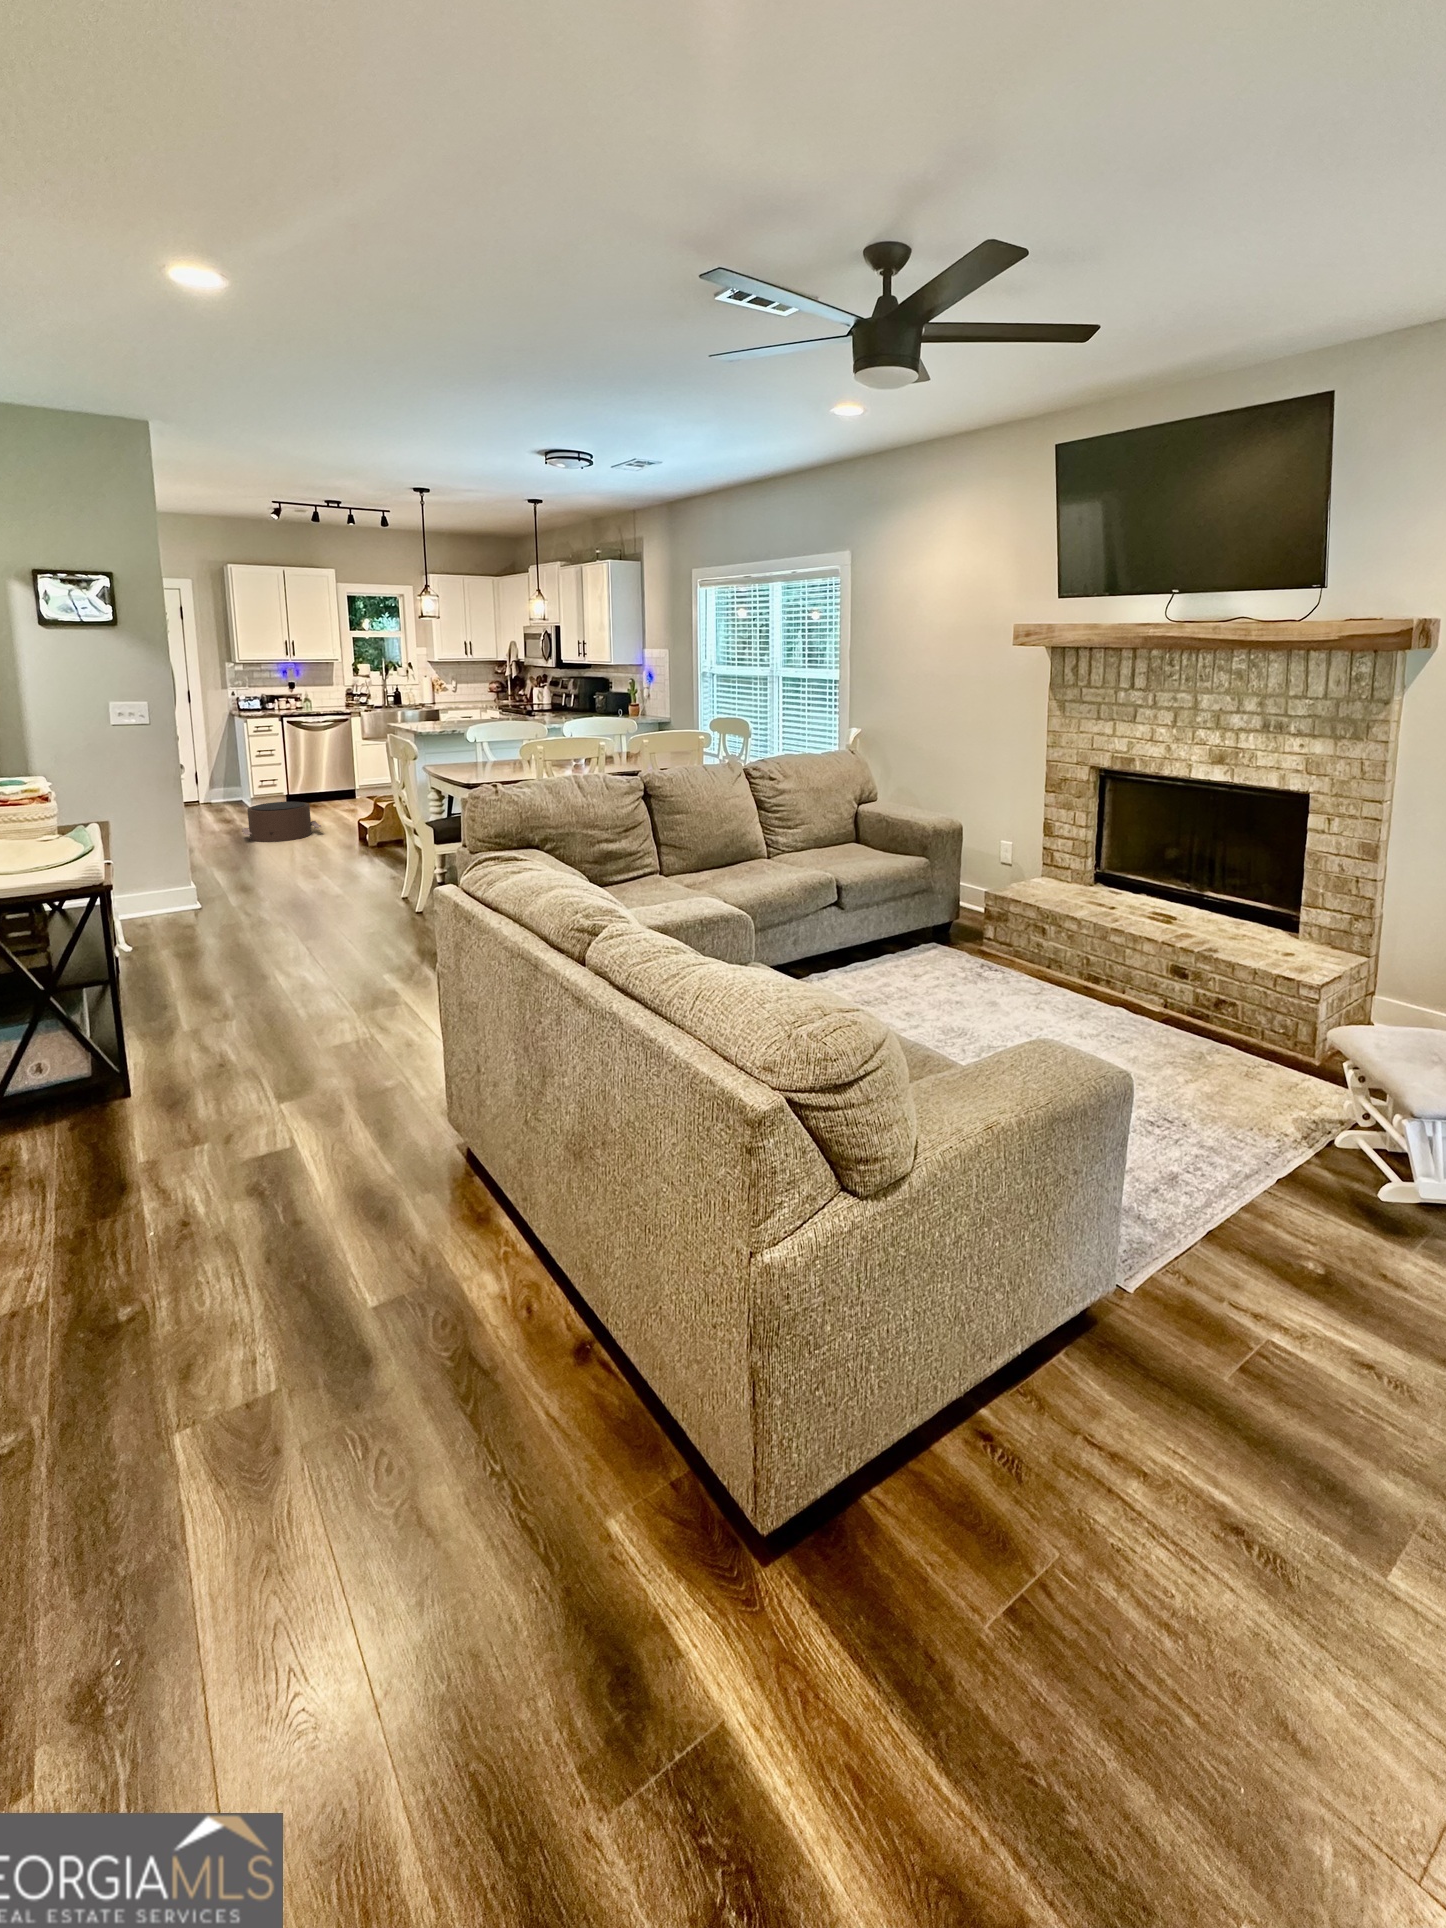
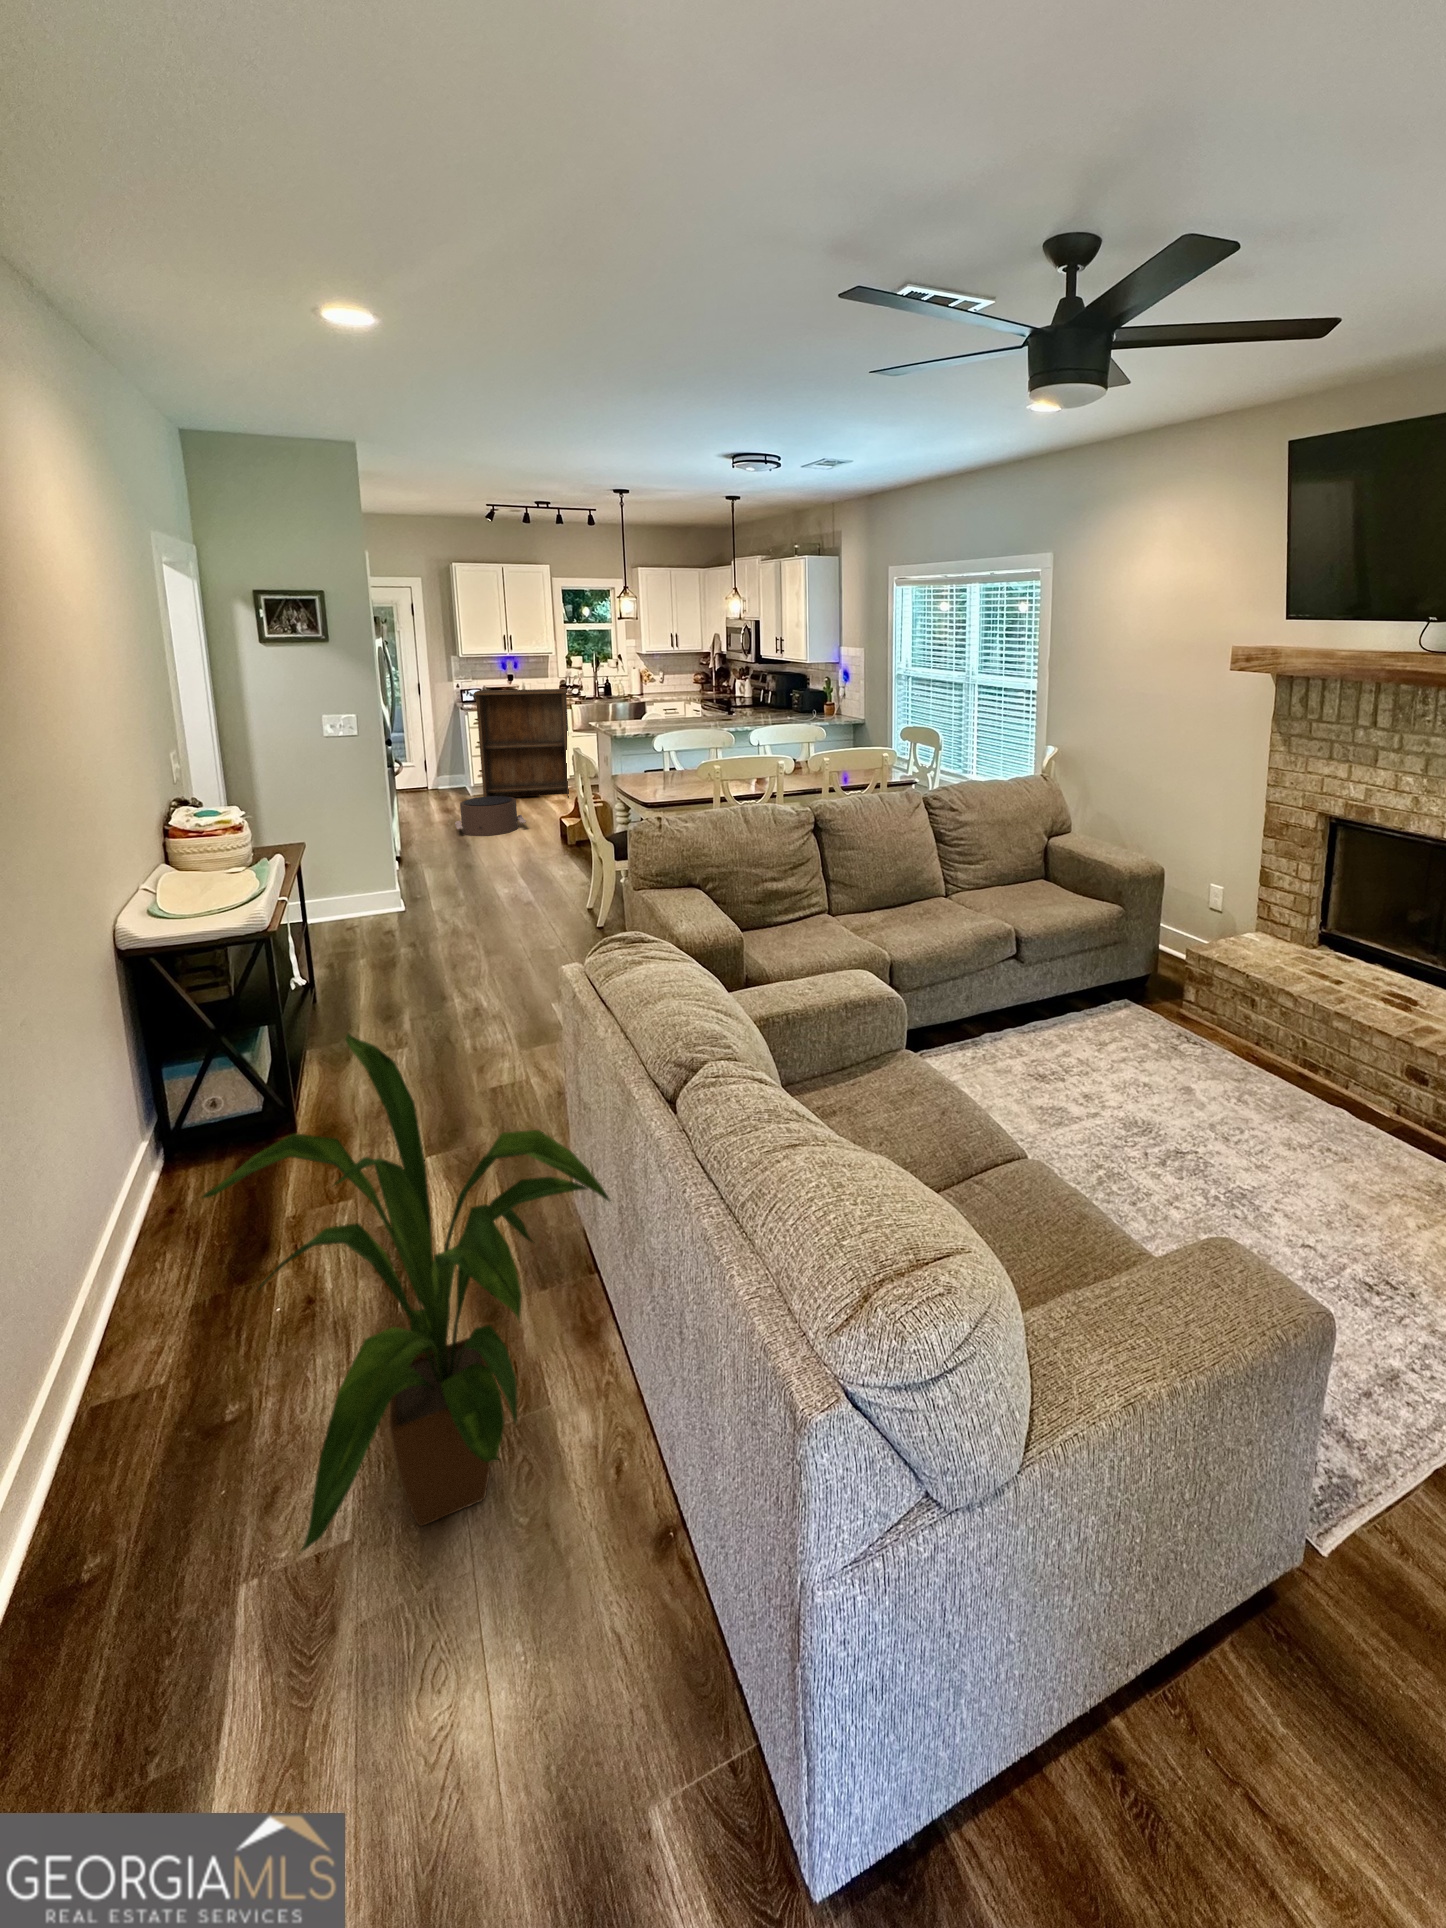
bookshelf: none [256,695,365,813] -> present [474,689,569,798]
house plant: none [141,916,531,1373] -> present [202,1034,610,1554]

